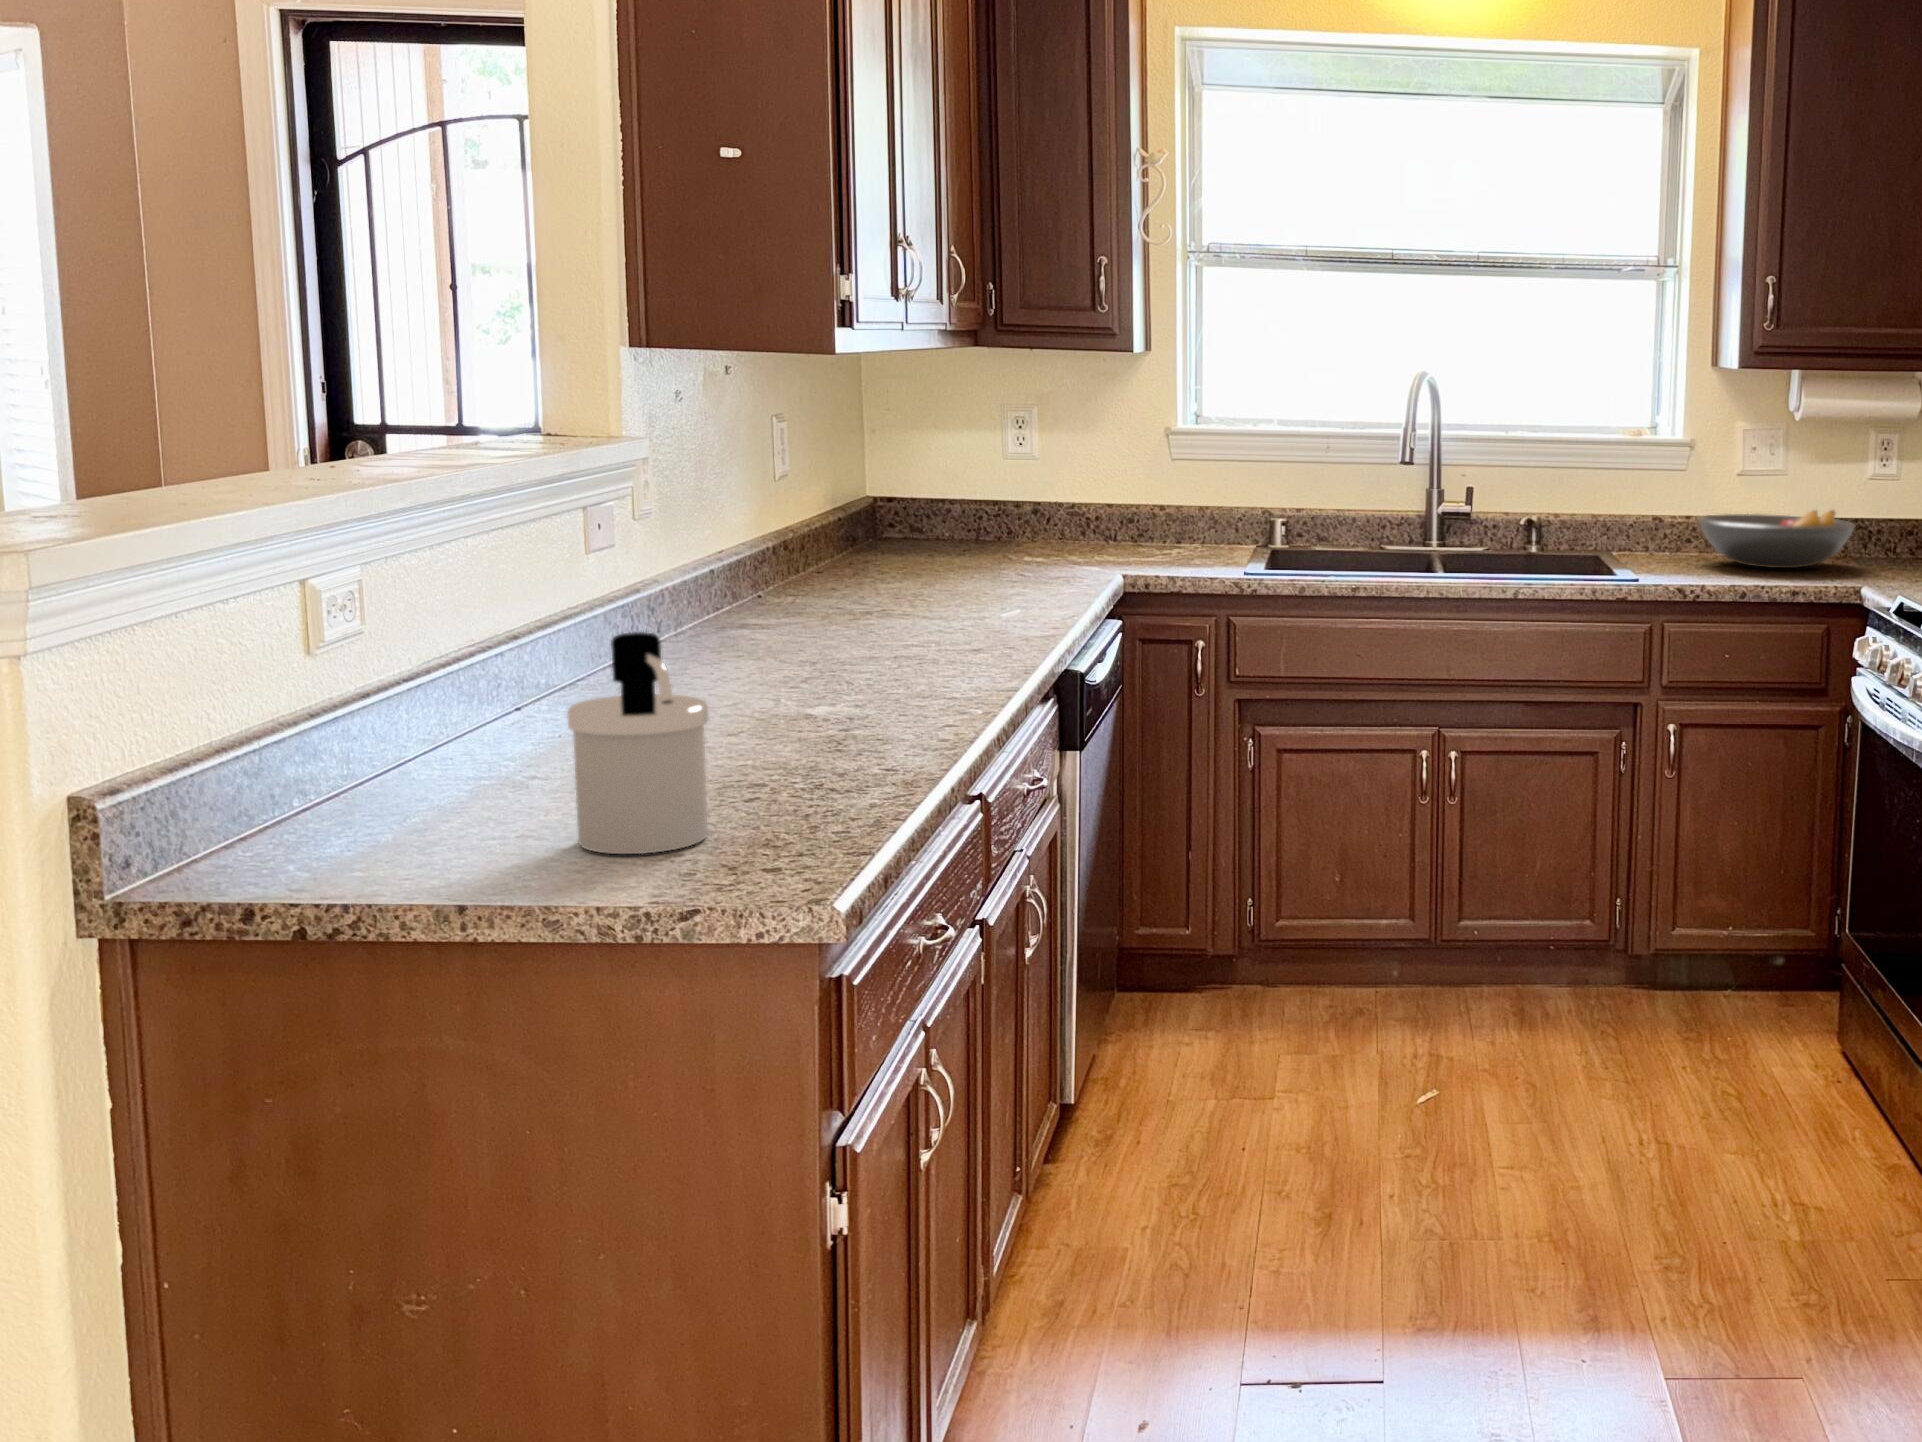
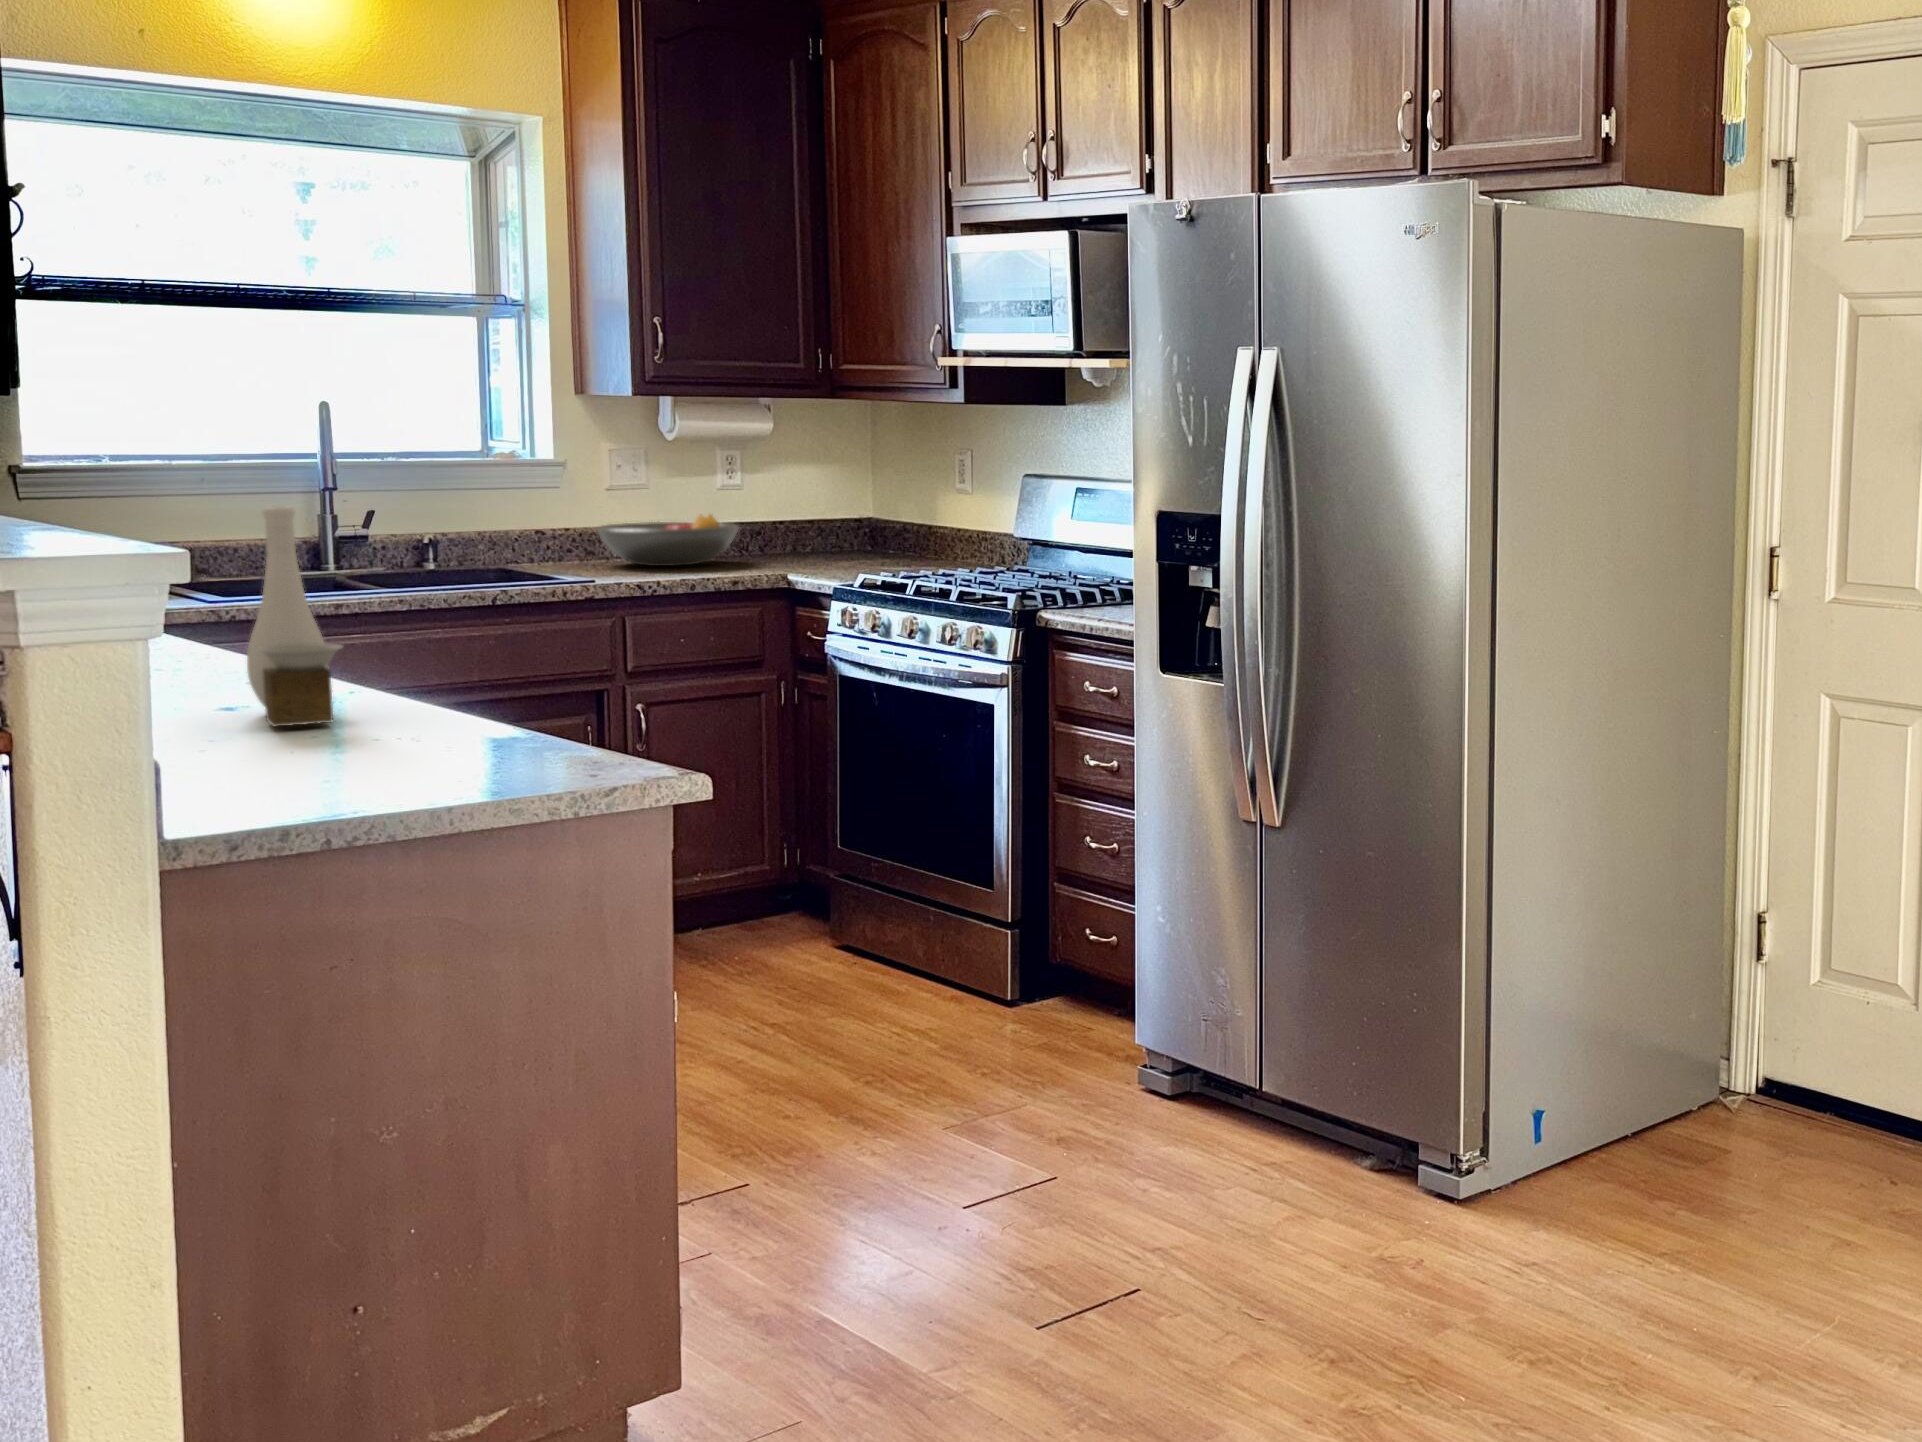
vase: none [751,479,898,740] -> present [247,506,342,727]
soap dispenser: present [567,632,708,854] -> none [377,613,530,780]

